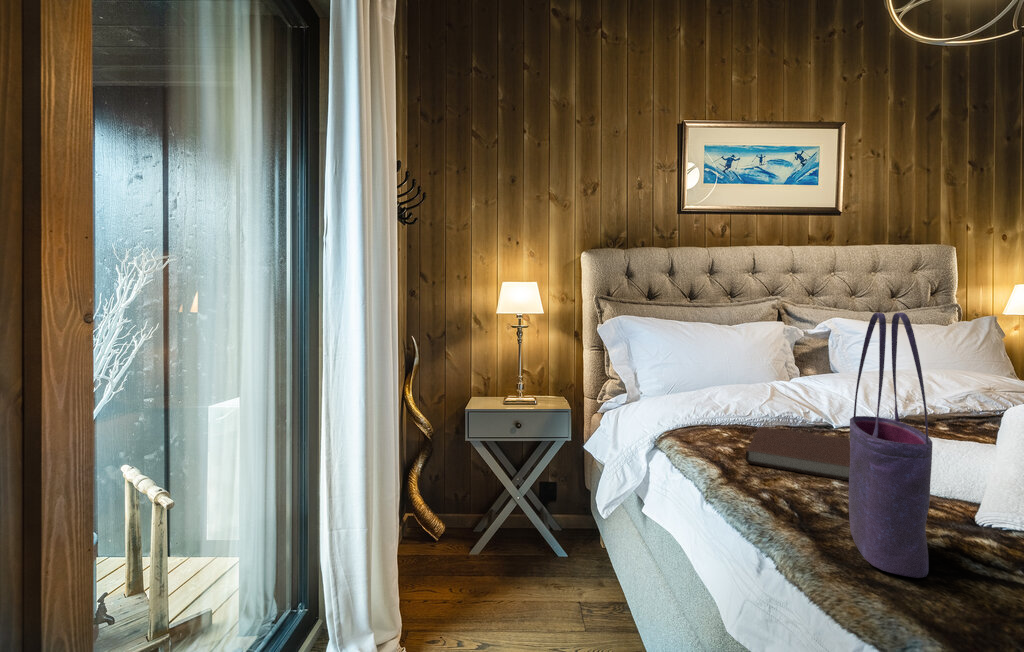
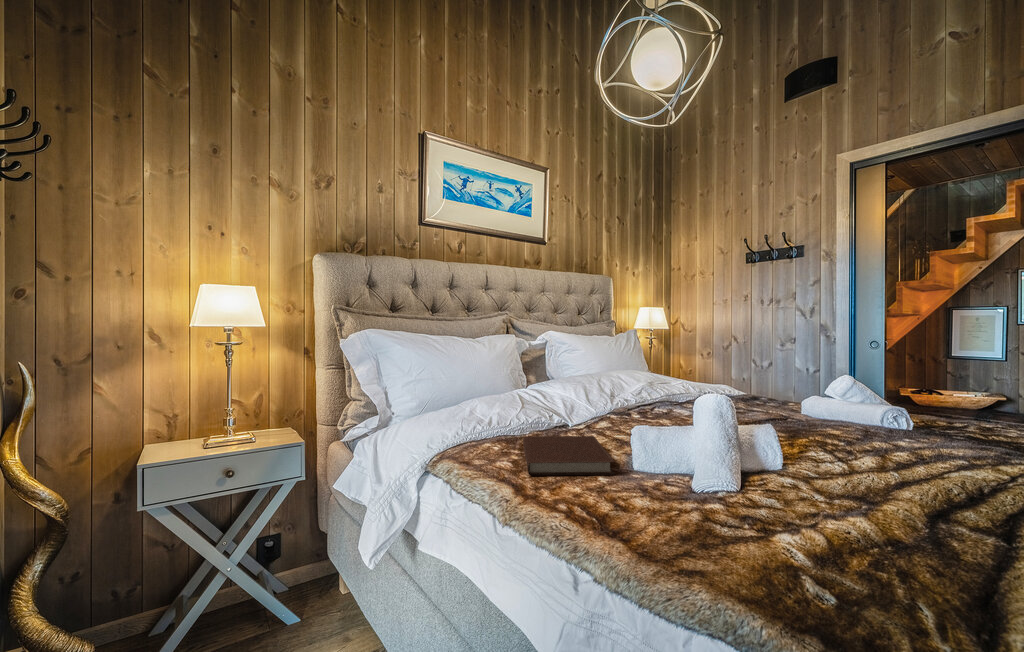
tote bag: present [849,313,932,578] -> none [636,325,707,554]

